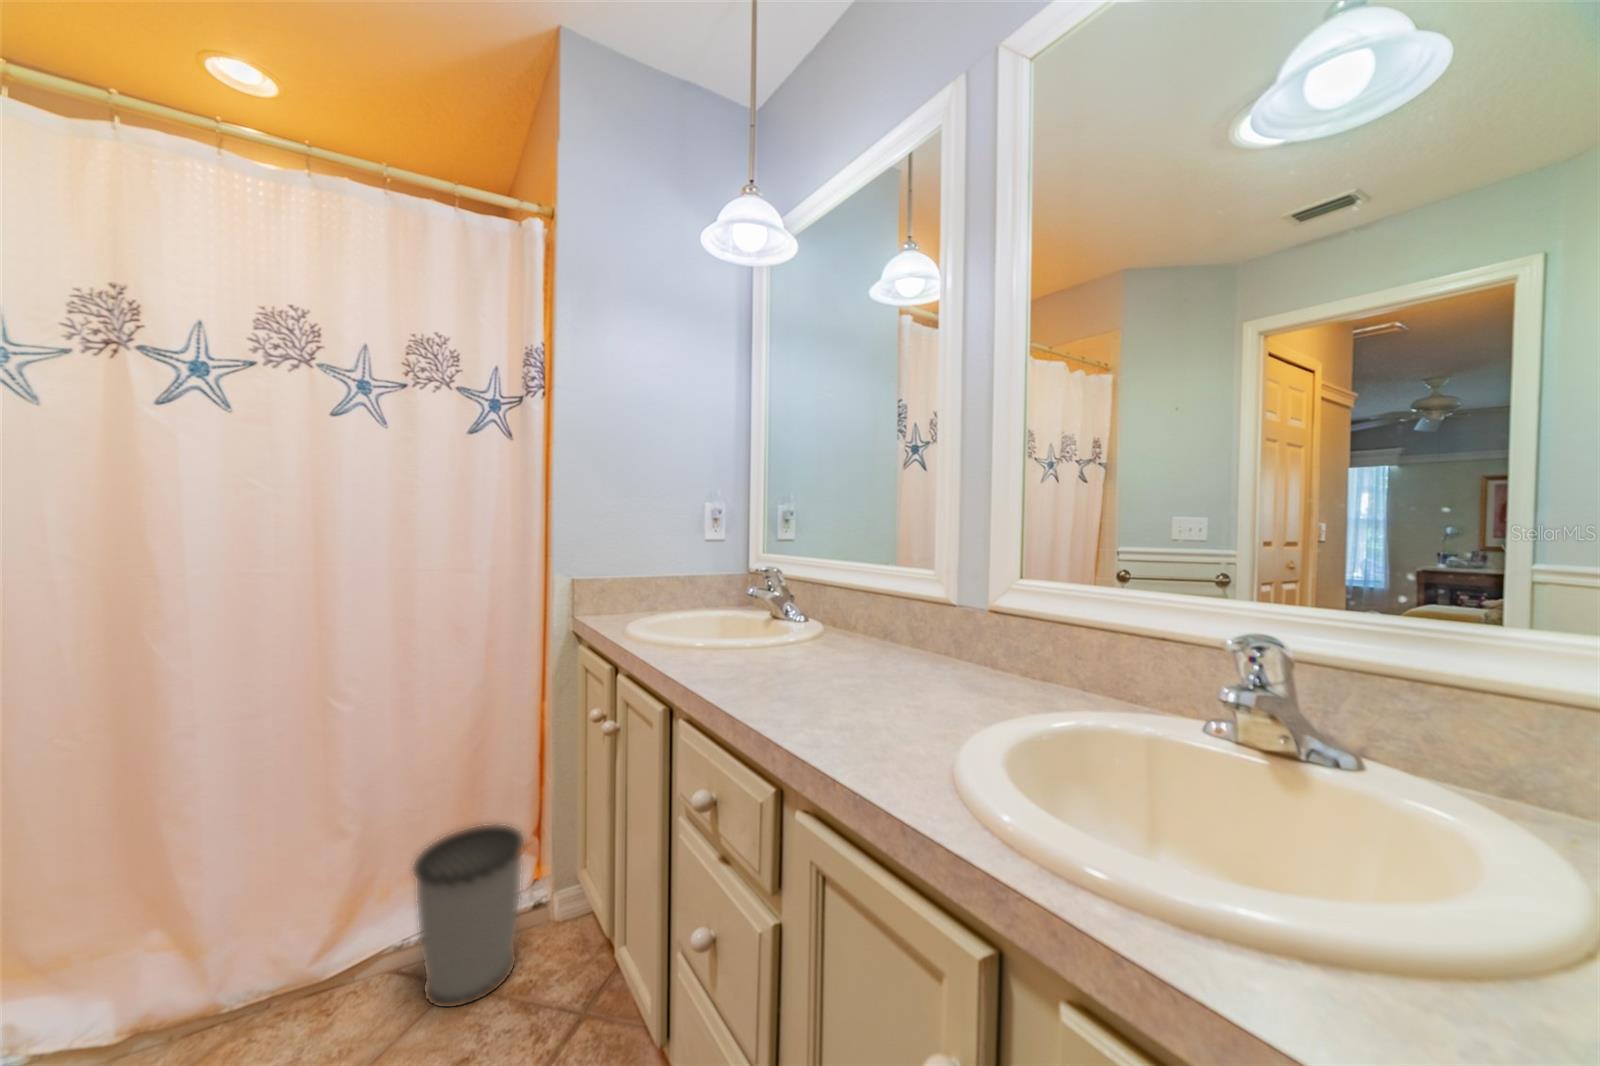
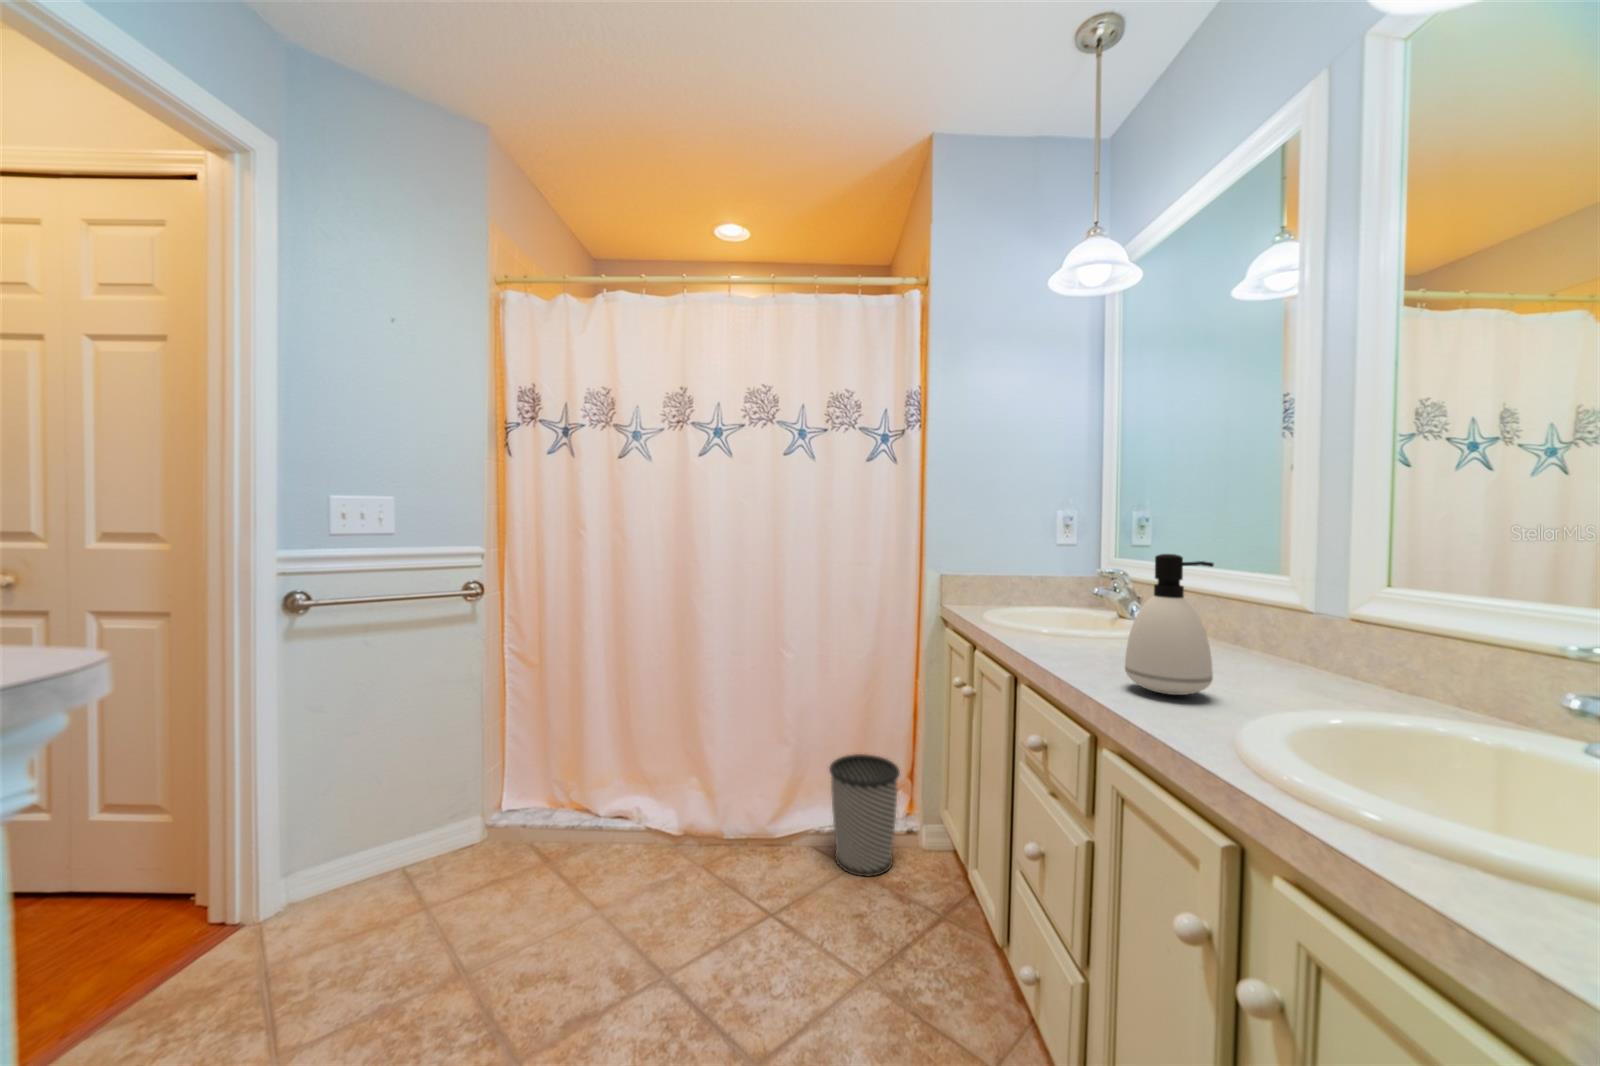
soap dispenser: none [809,550,900,718] -> present [1125,554,1214,695]

